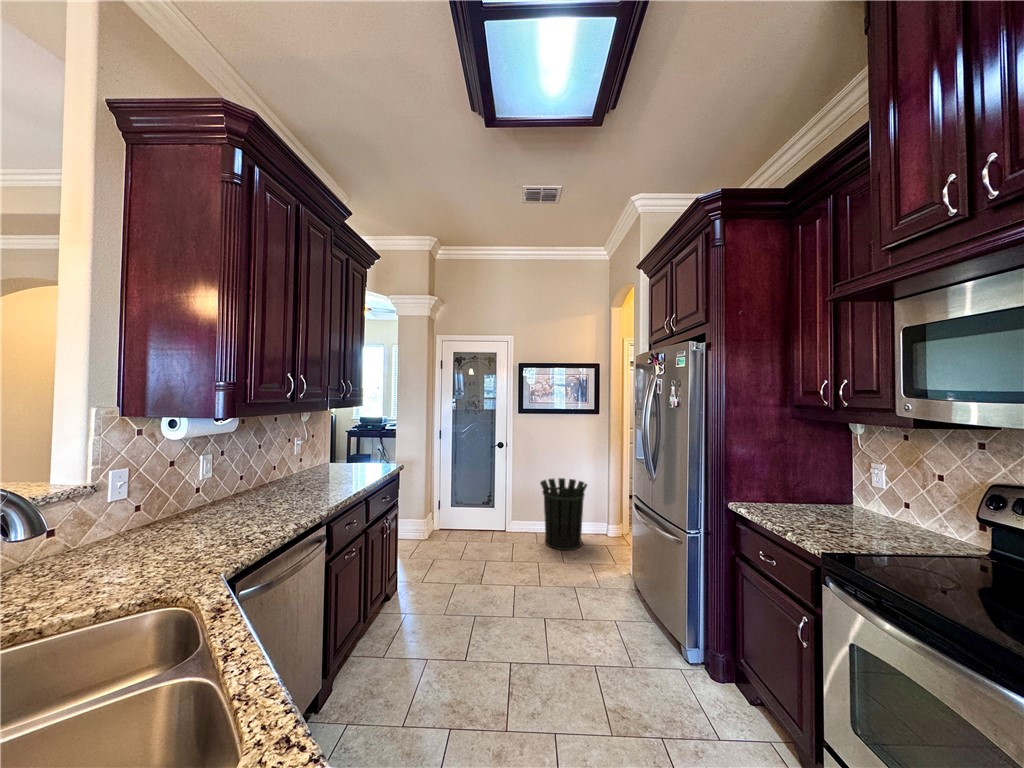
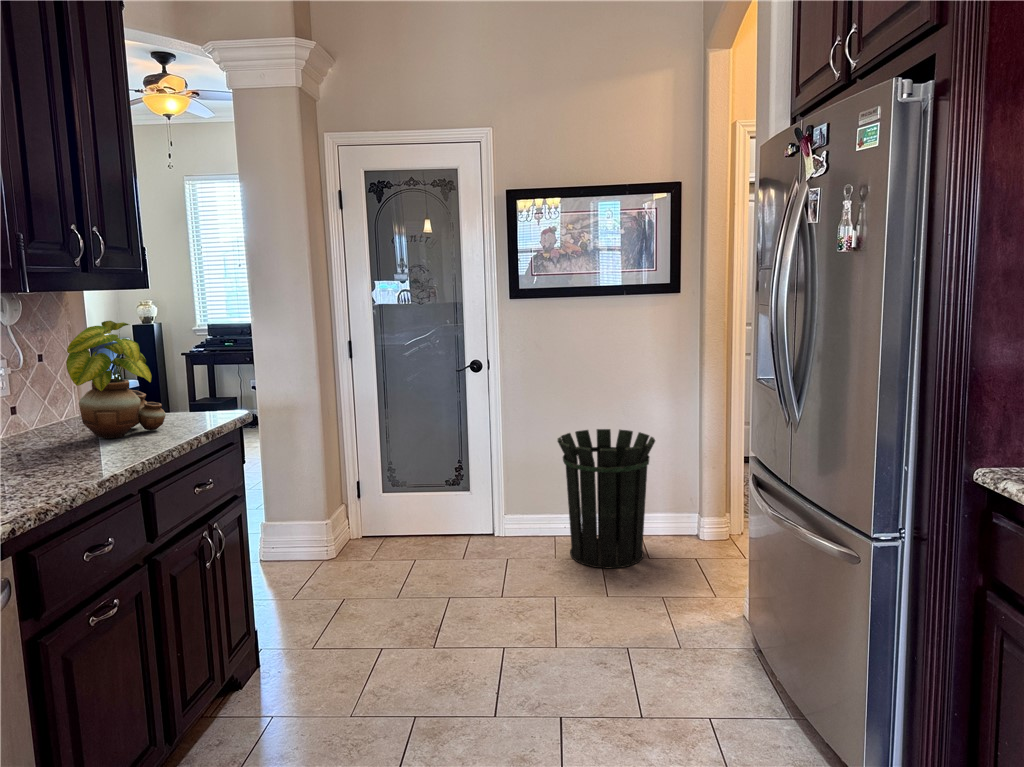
potted plant: none [333,421,370,474] -> present [66,321,166,438]

